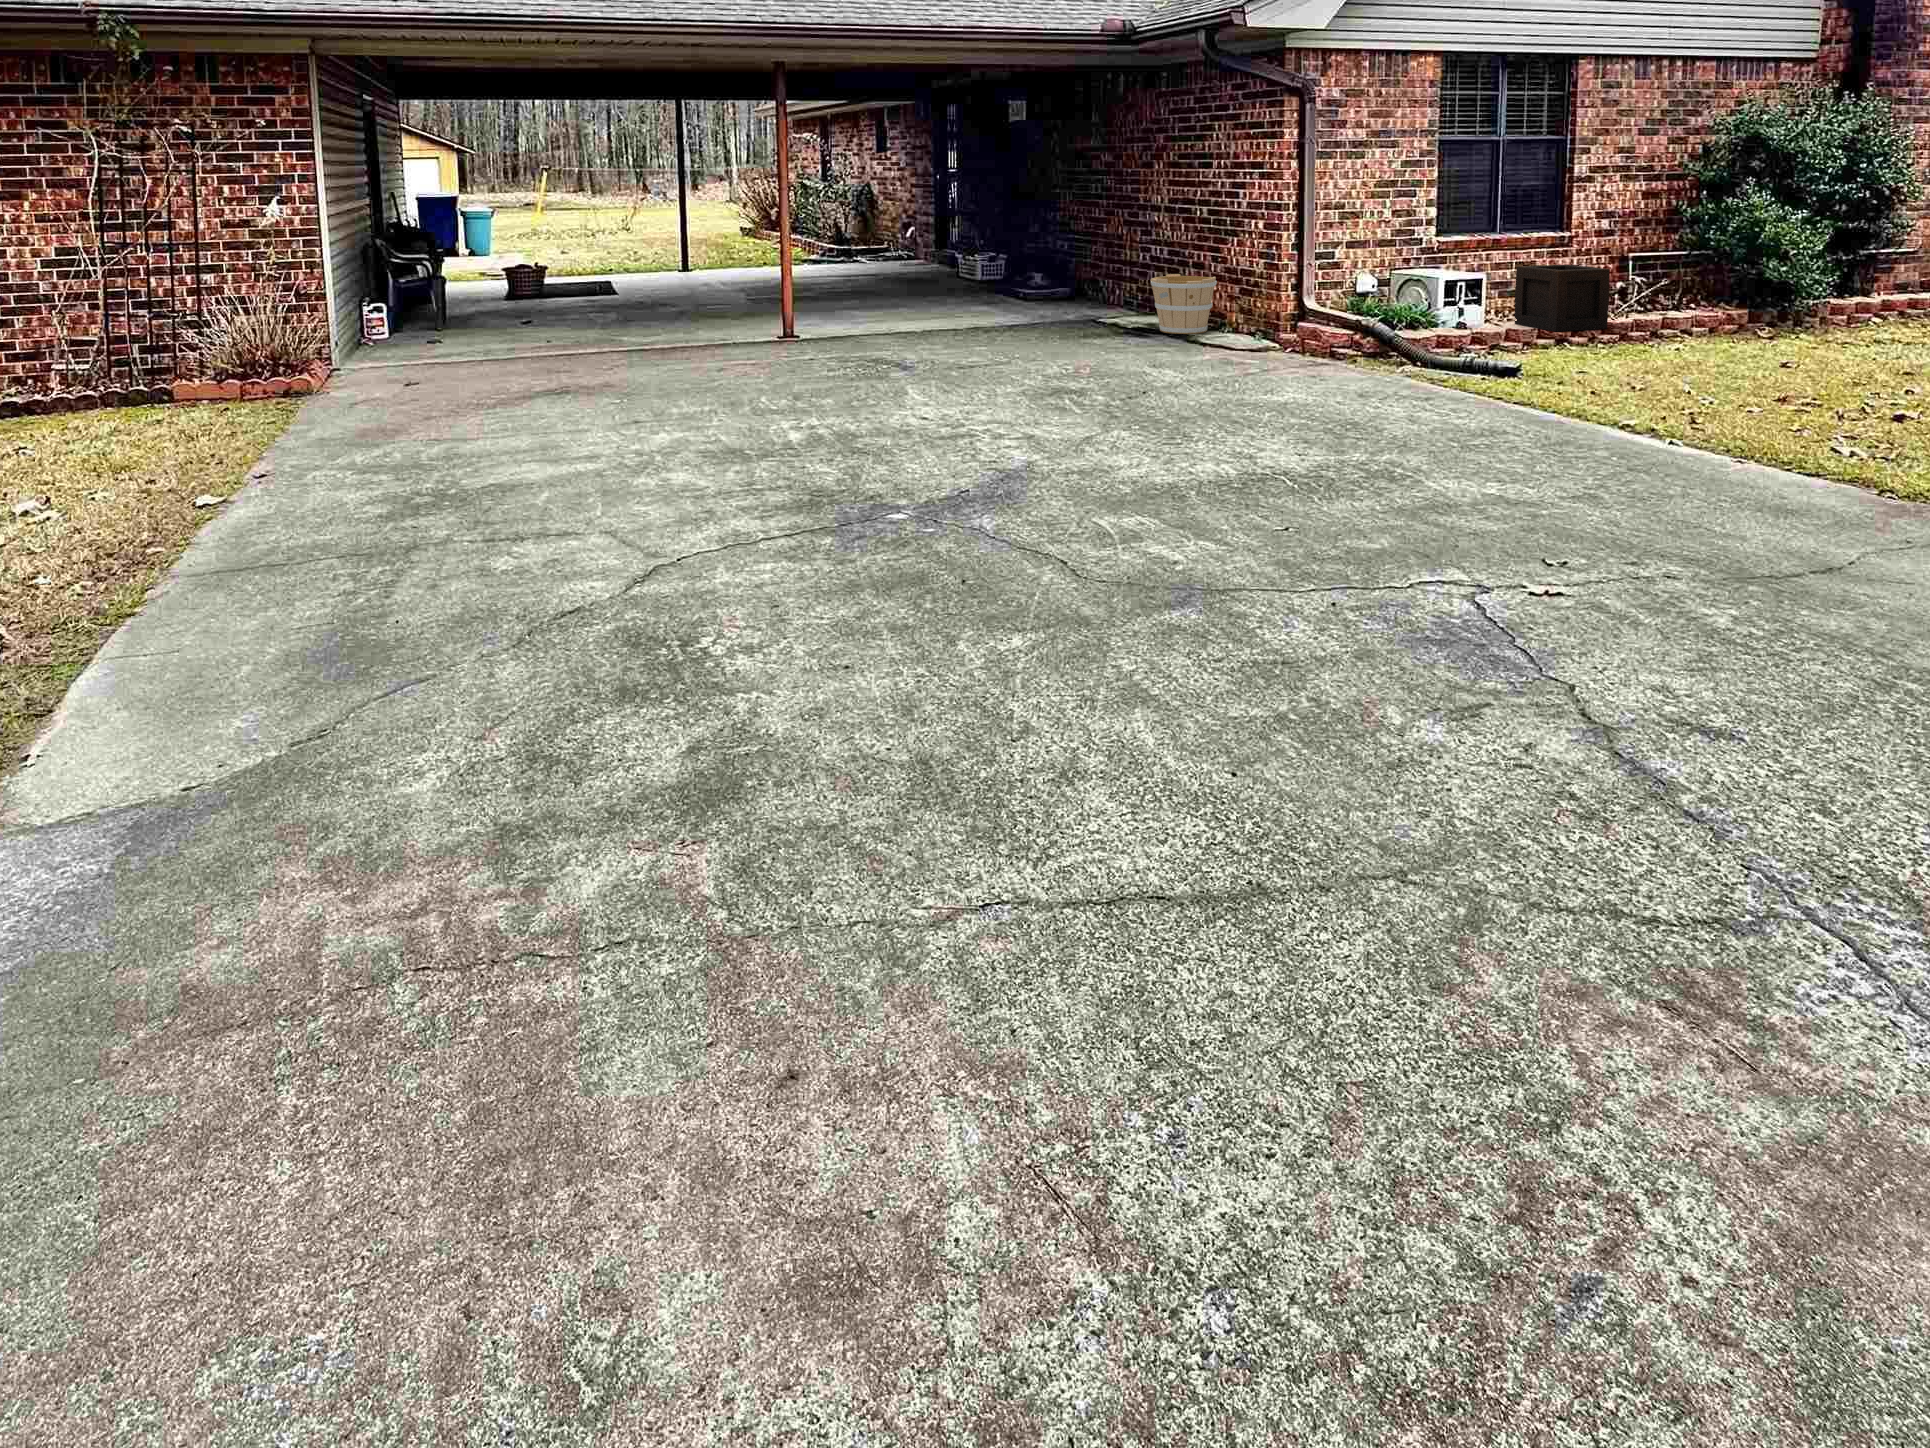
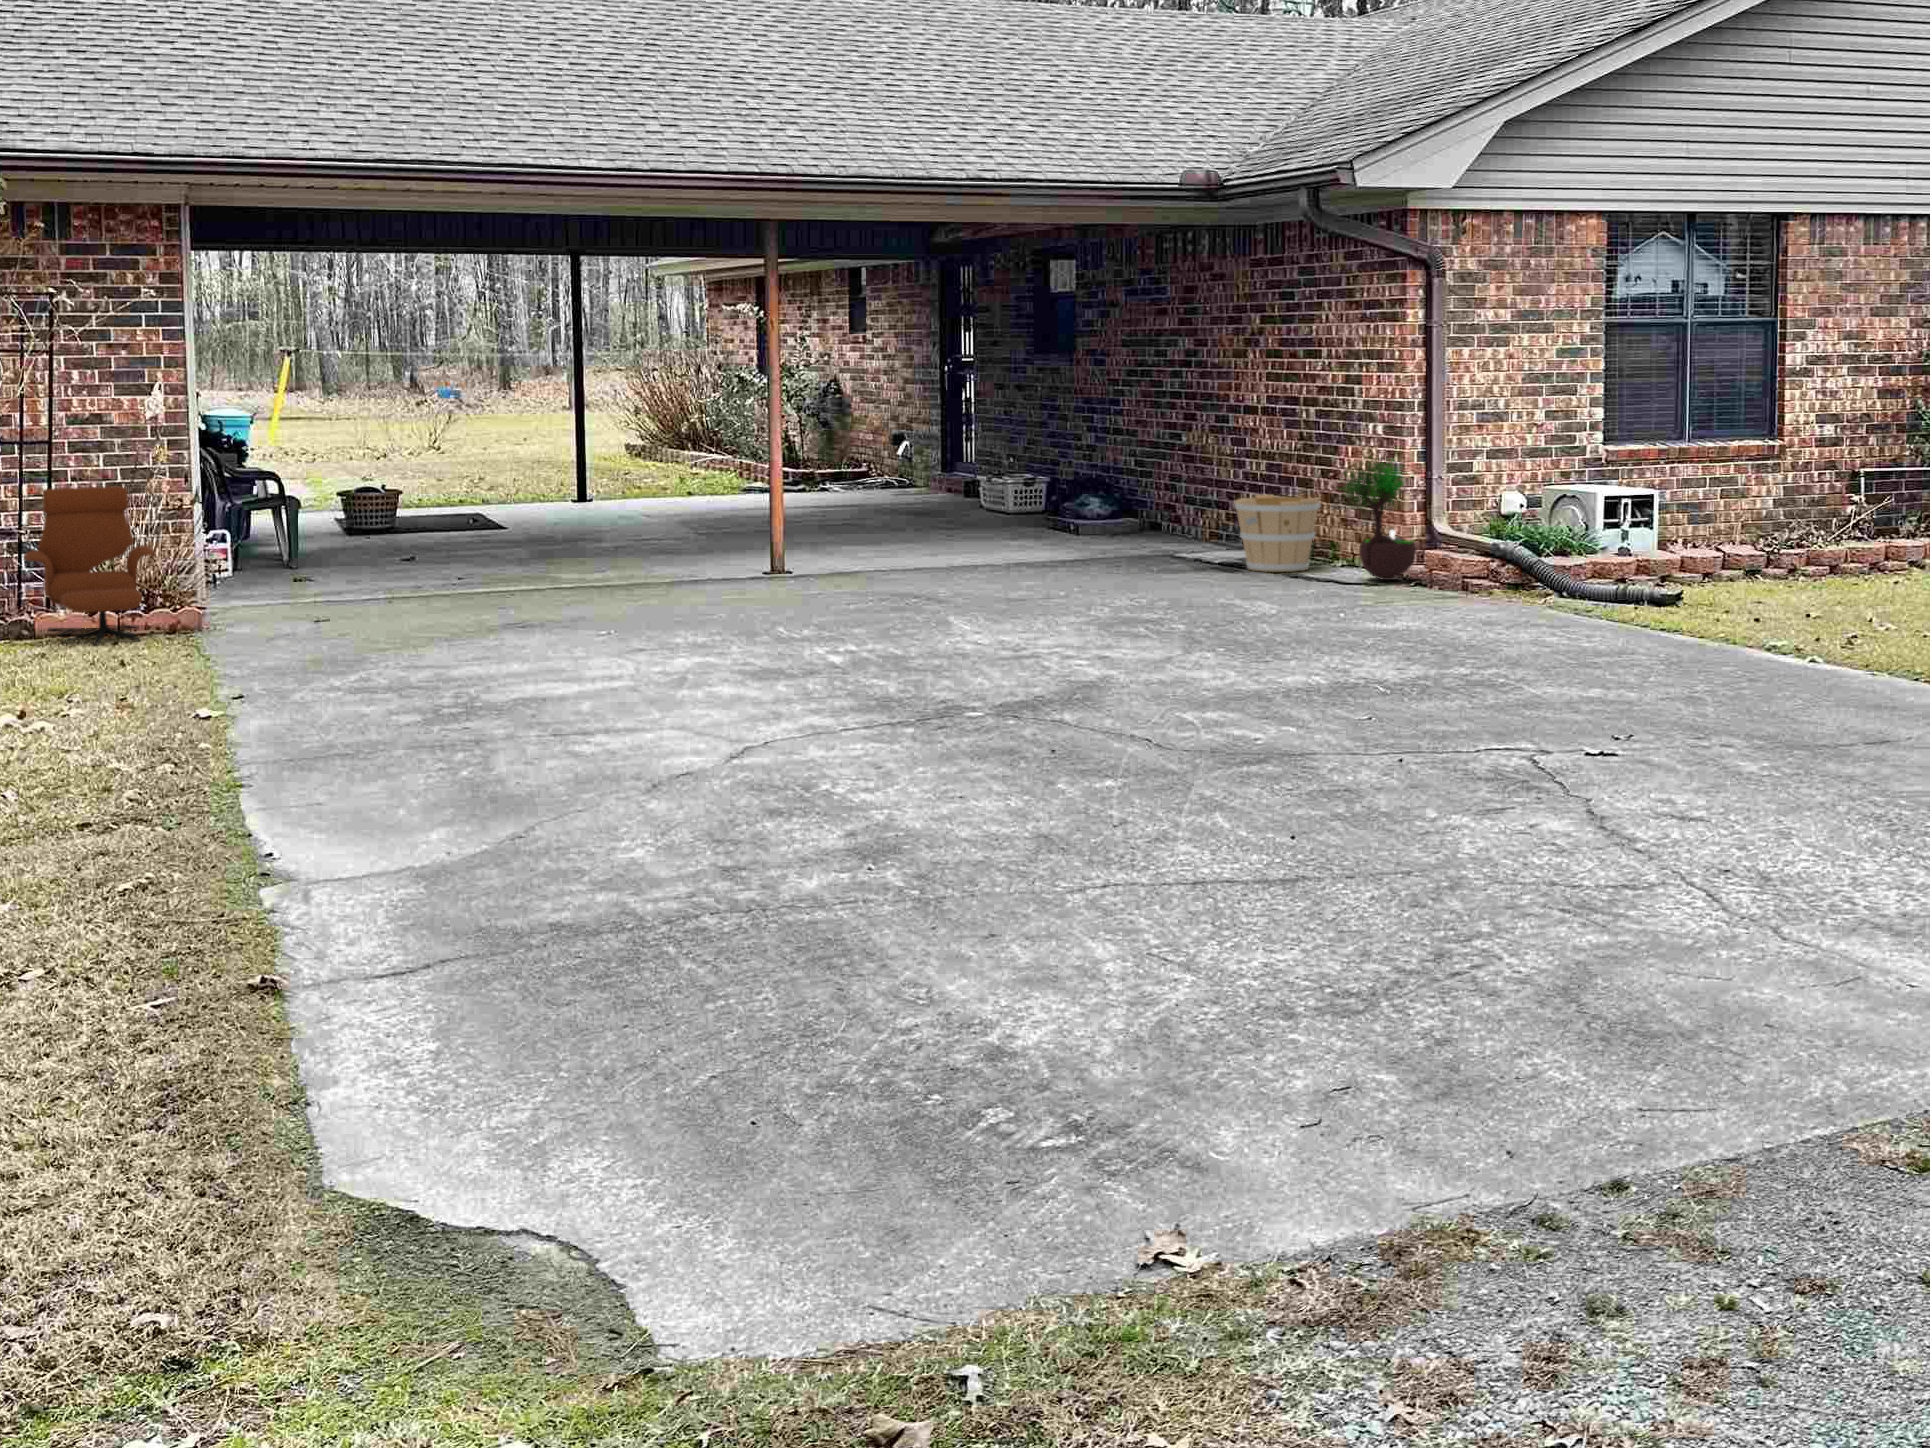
potted tree: none [1232,241,1295,343] -> present [1339,456,1416,580]
wooden crate: present [1515,265,1610,332] -> none [1710,484,1824,568]
lounge chair: none [181,278,294,411] -> present [24,486,154,645]

